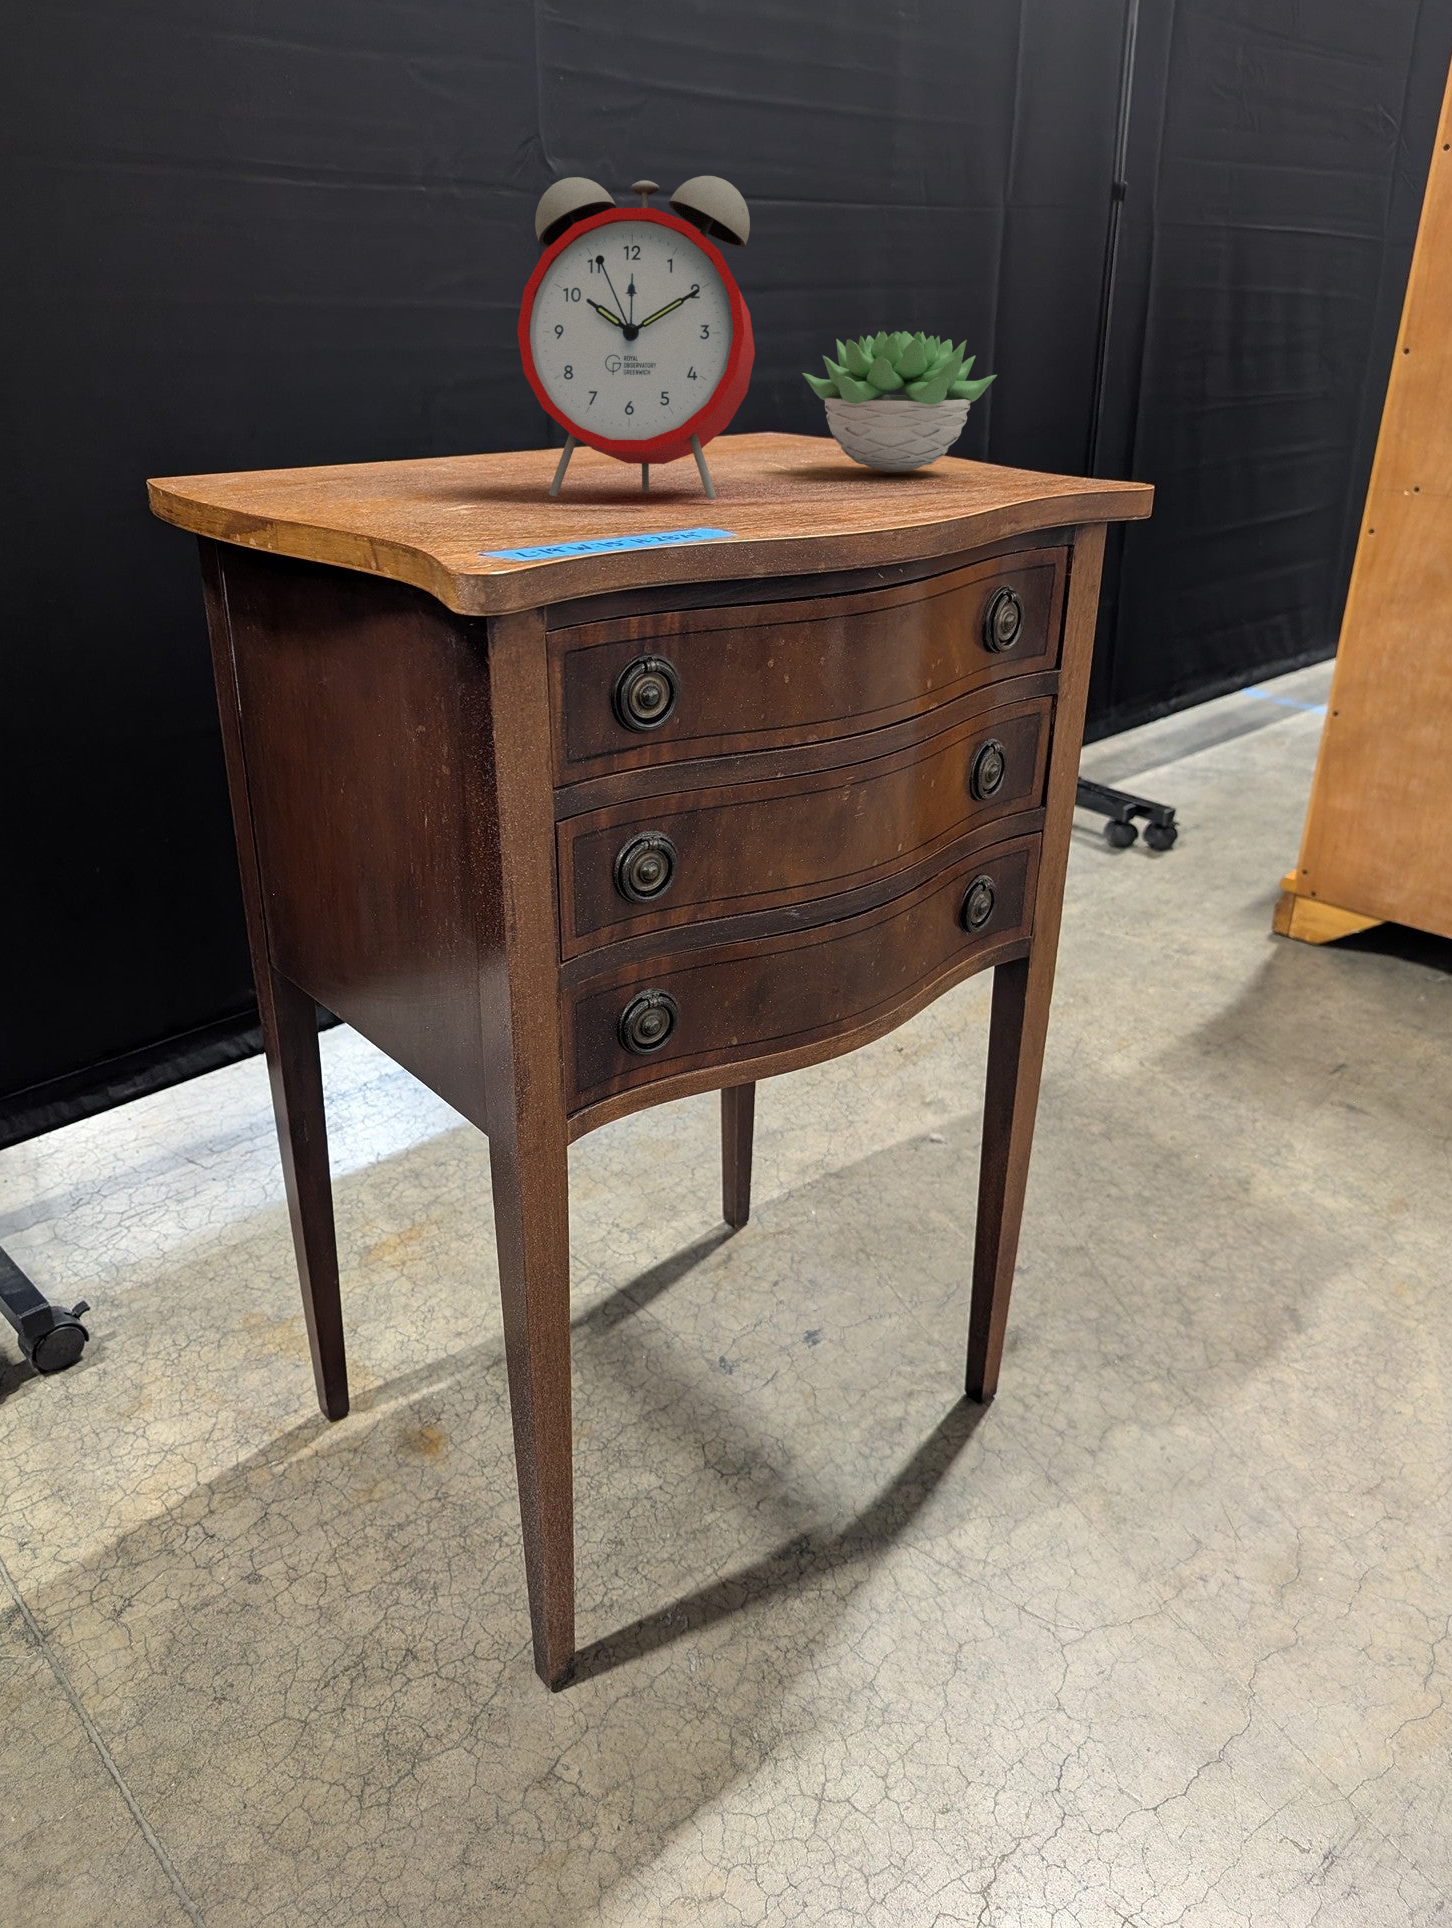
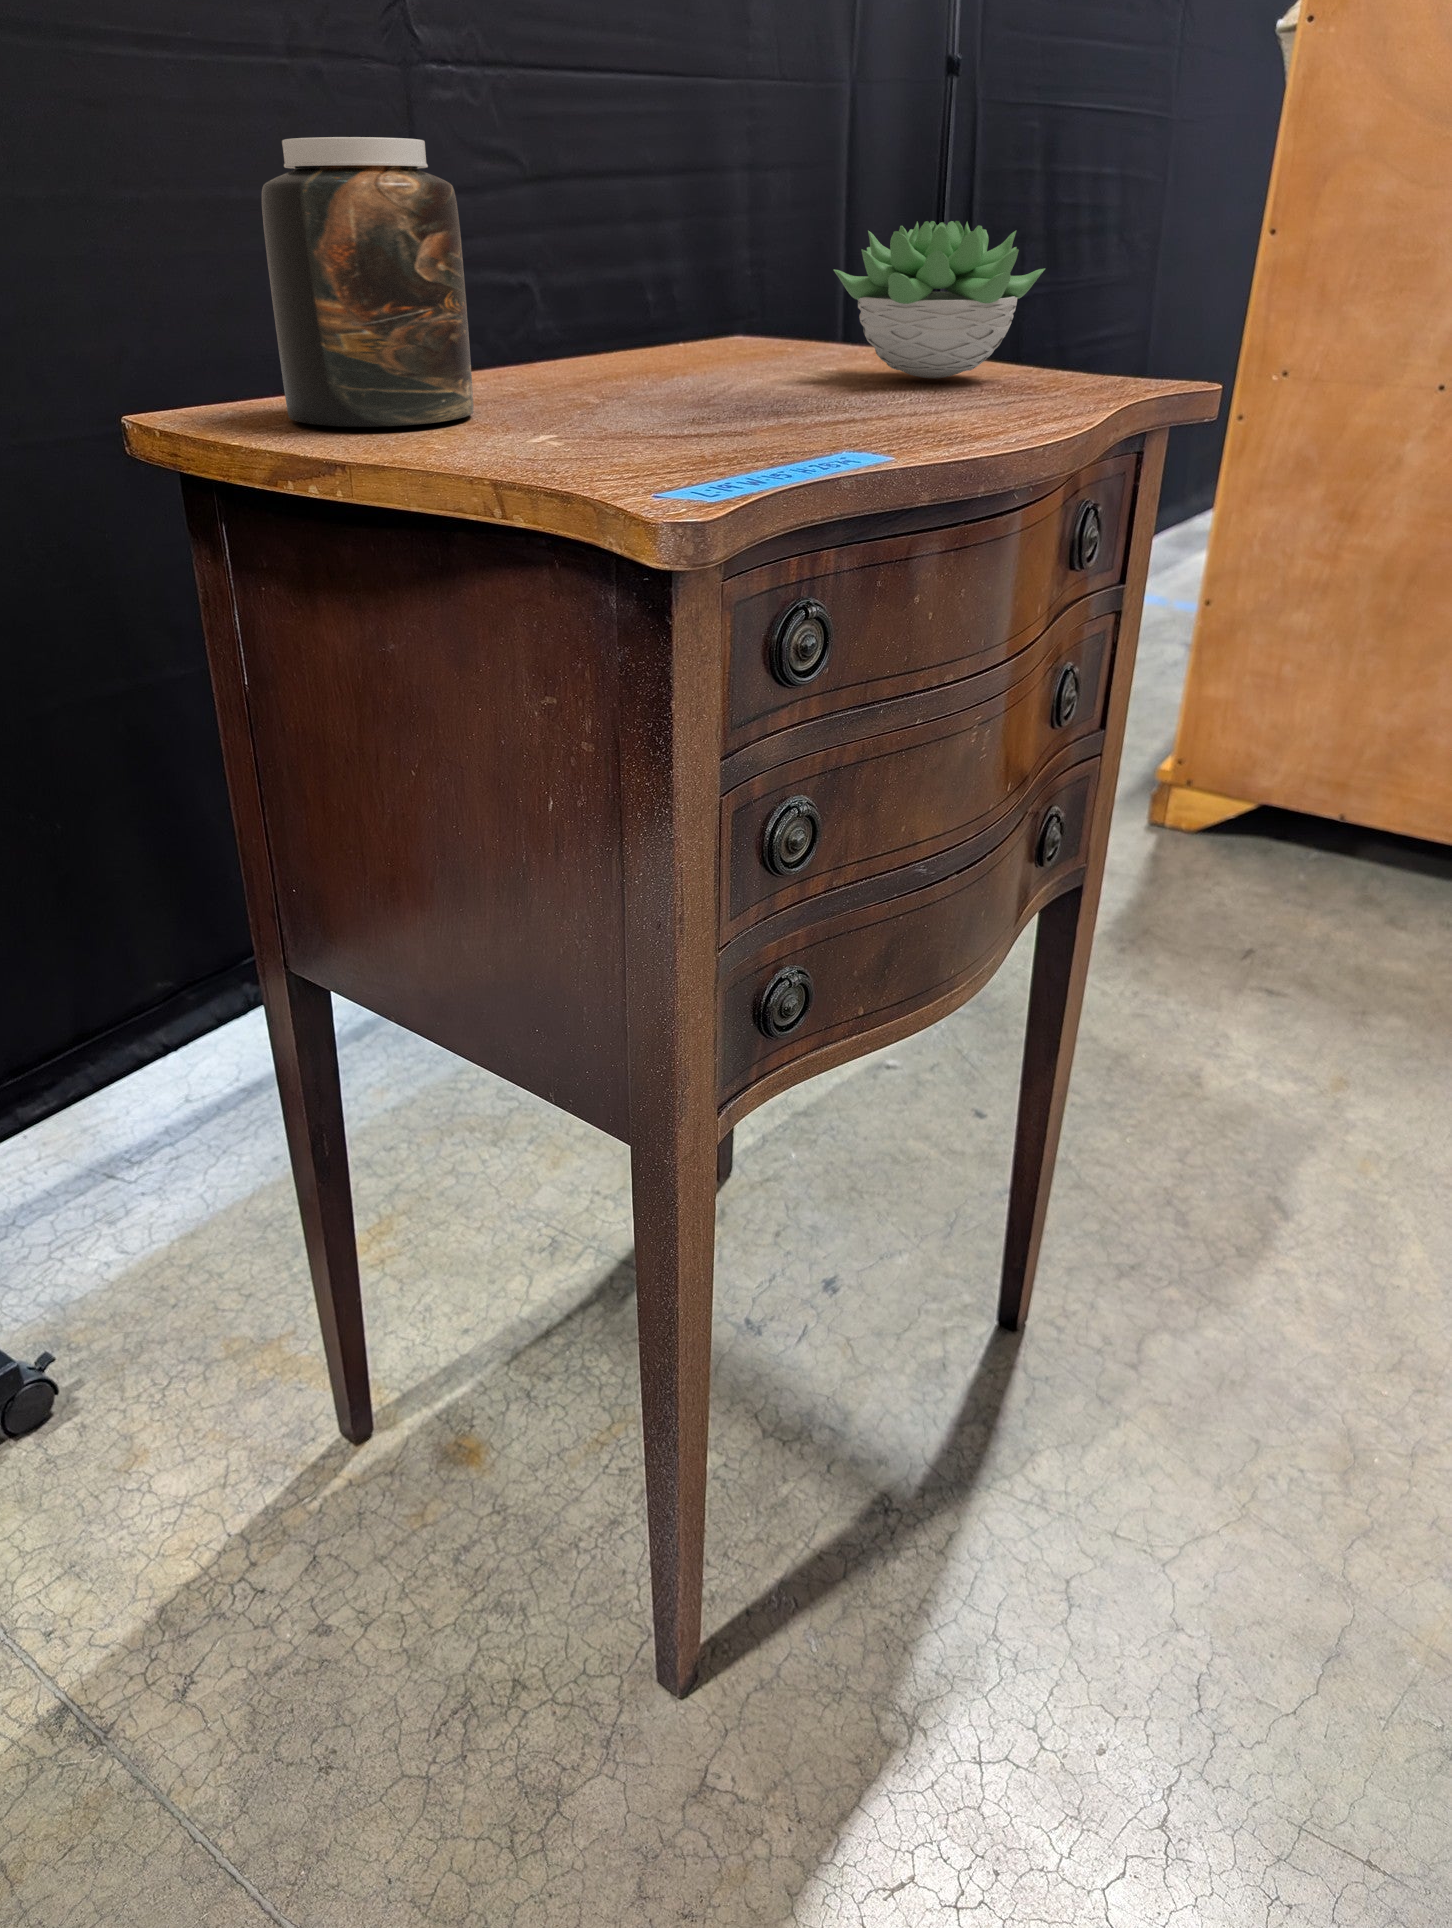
alarm clock: present [517,176,755,500] -> none [578,43,840,422]
jar: none [268,256,447,495] -> present [262,137,474,427]

